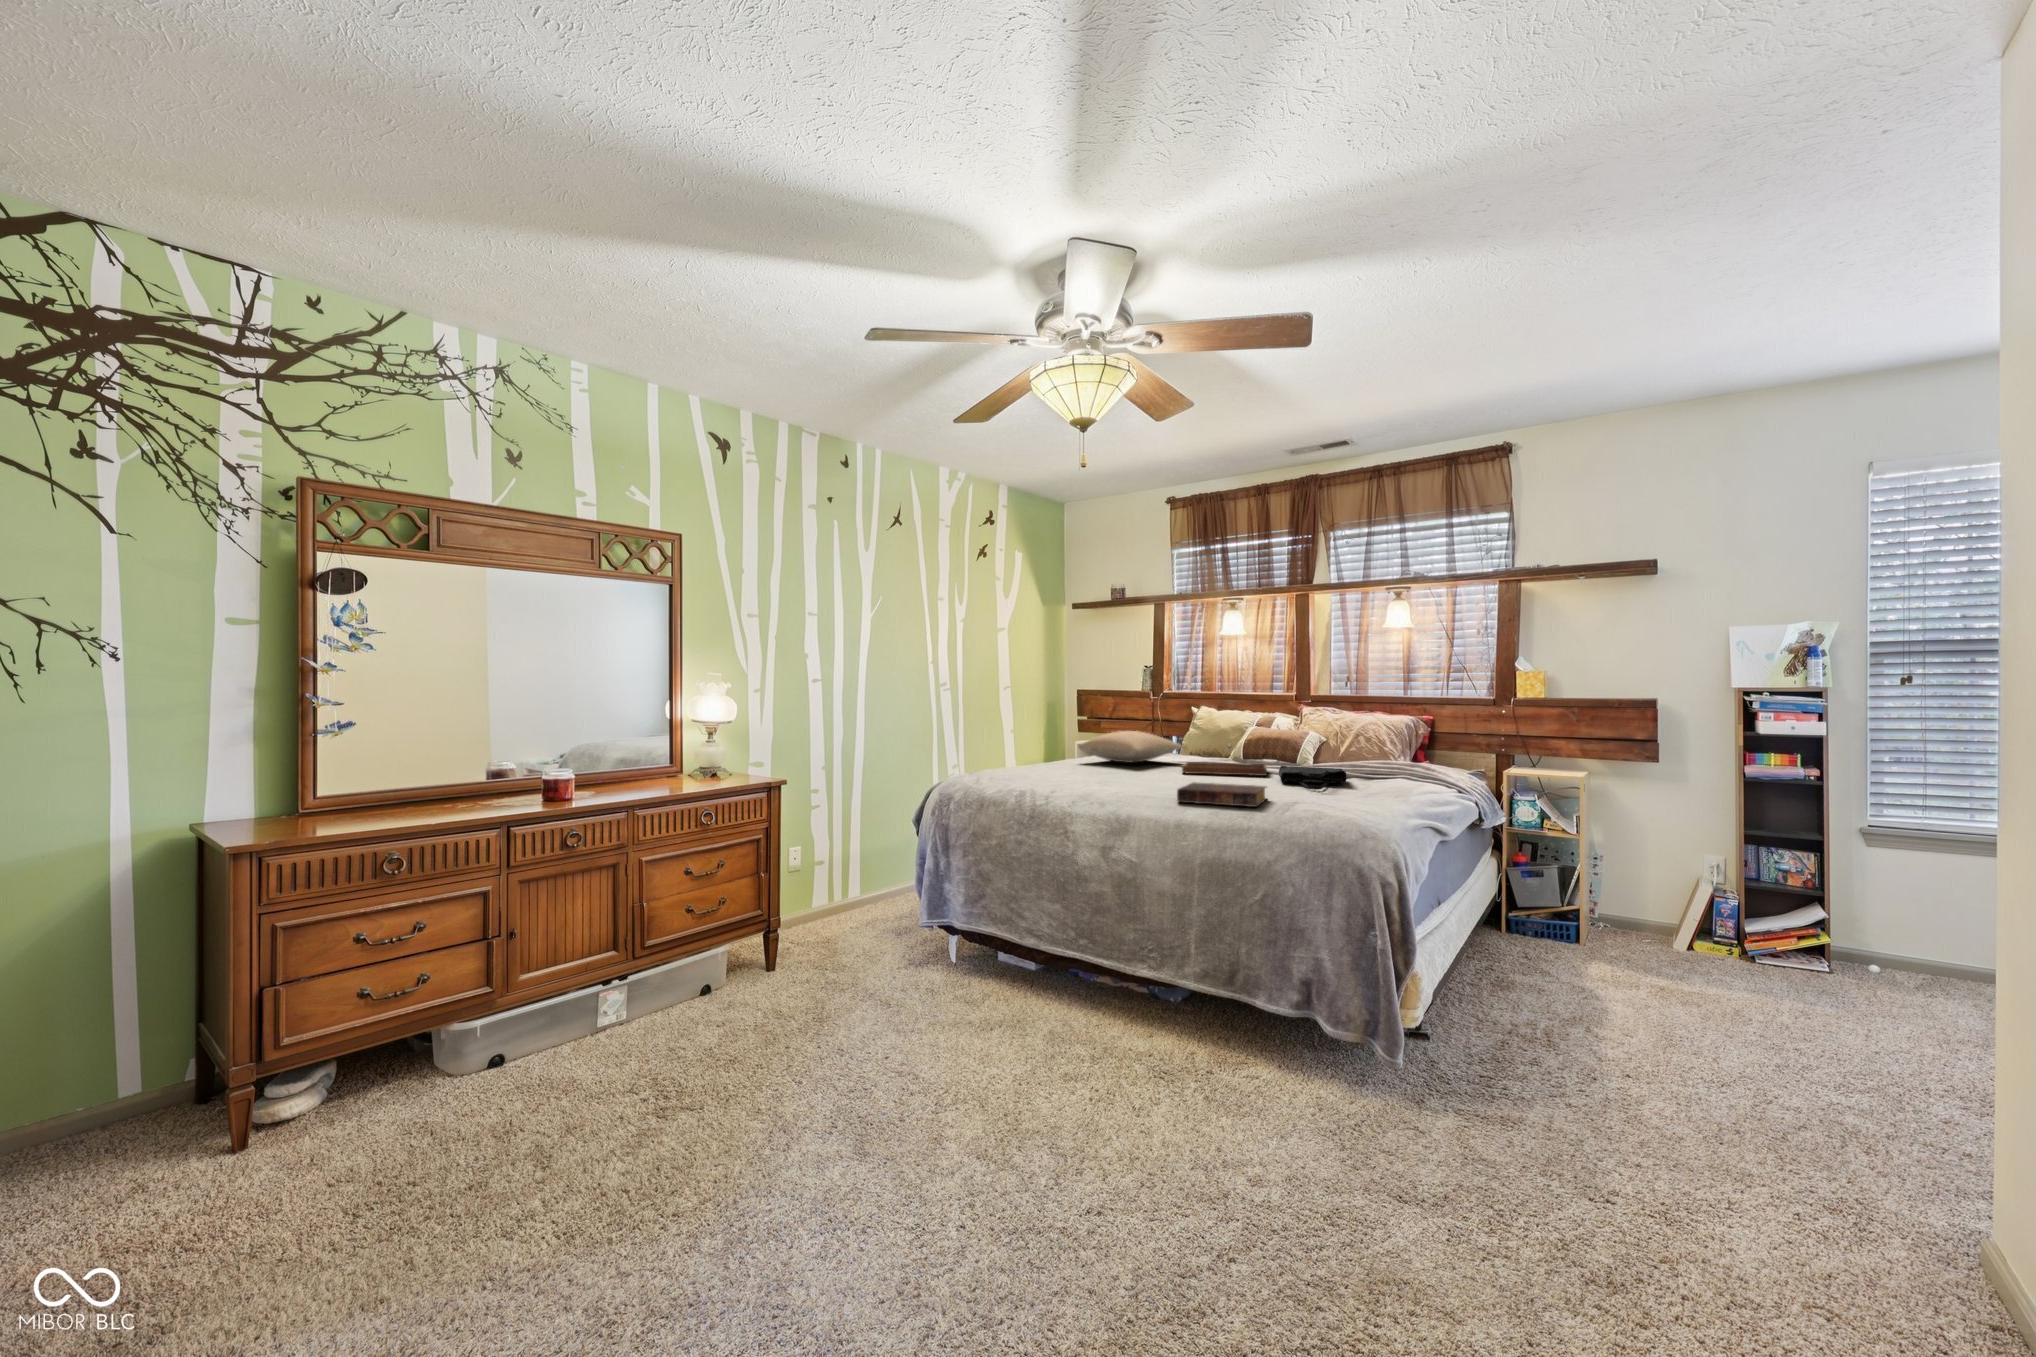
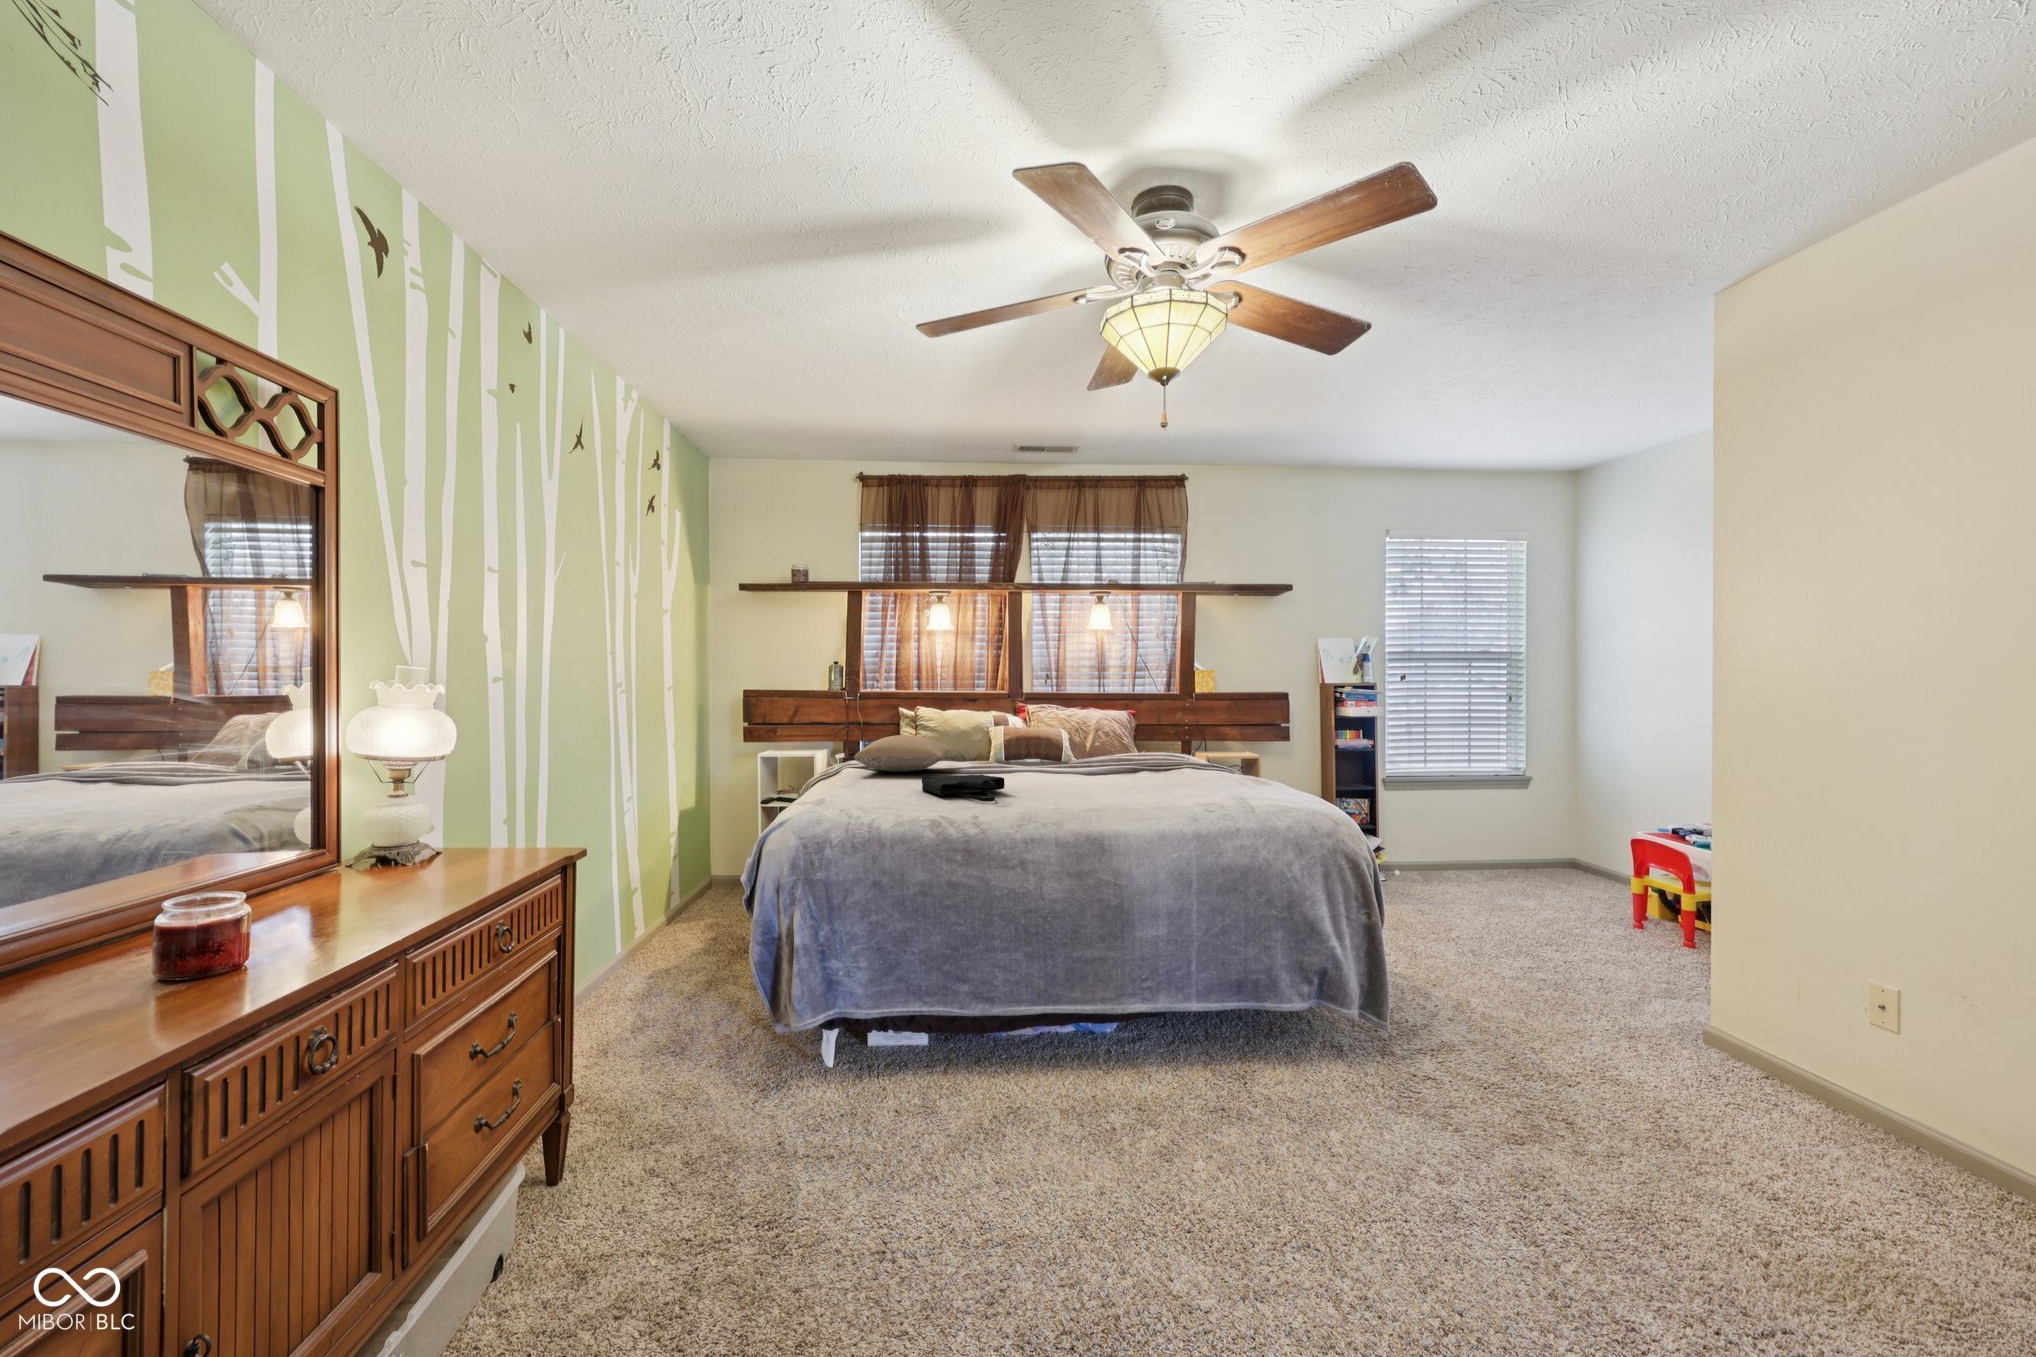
tray: present [1182,745,1267,776] -> none [983,744,1077,779]
tote bag: present [1279,766,1346,789] -> present [922,774,1005,801]
book: present [1177,783,1266,807] -> none [1095,783,1197,809]

